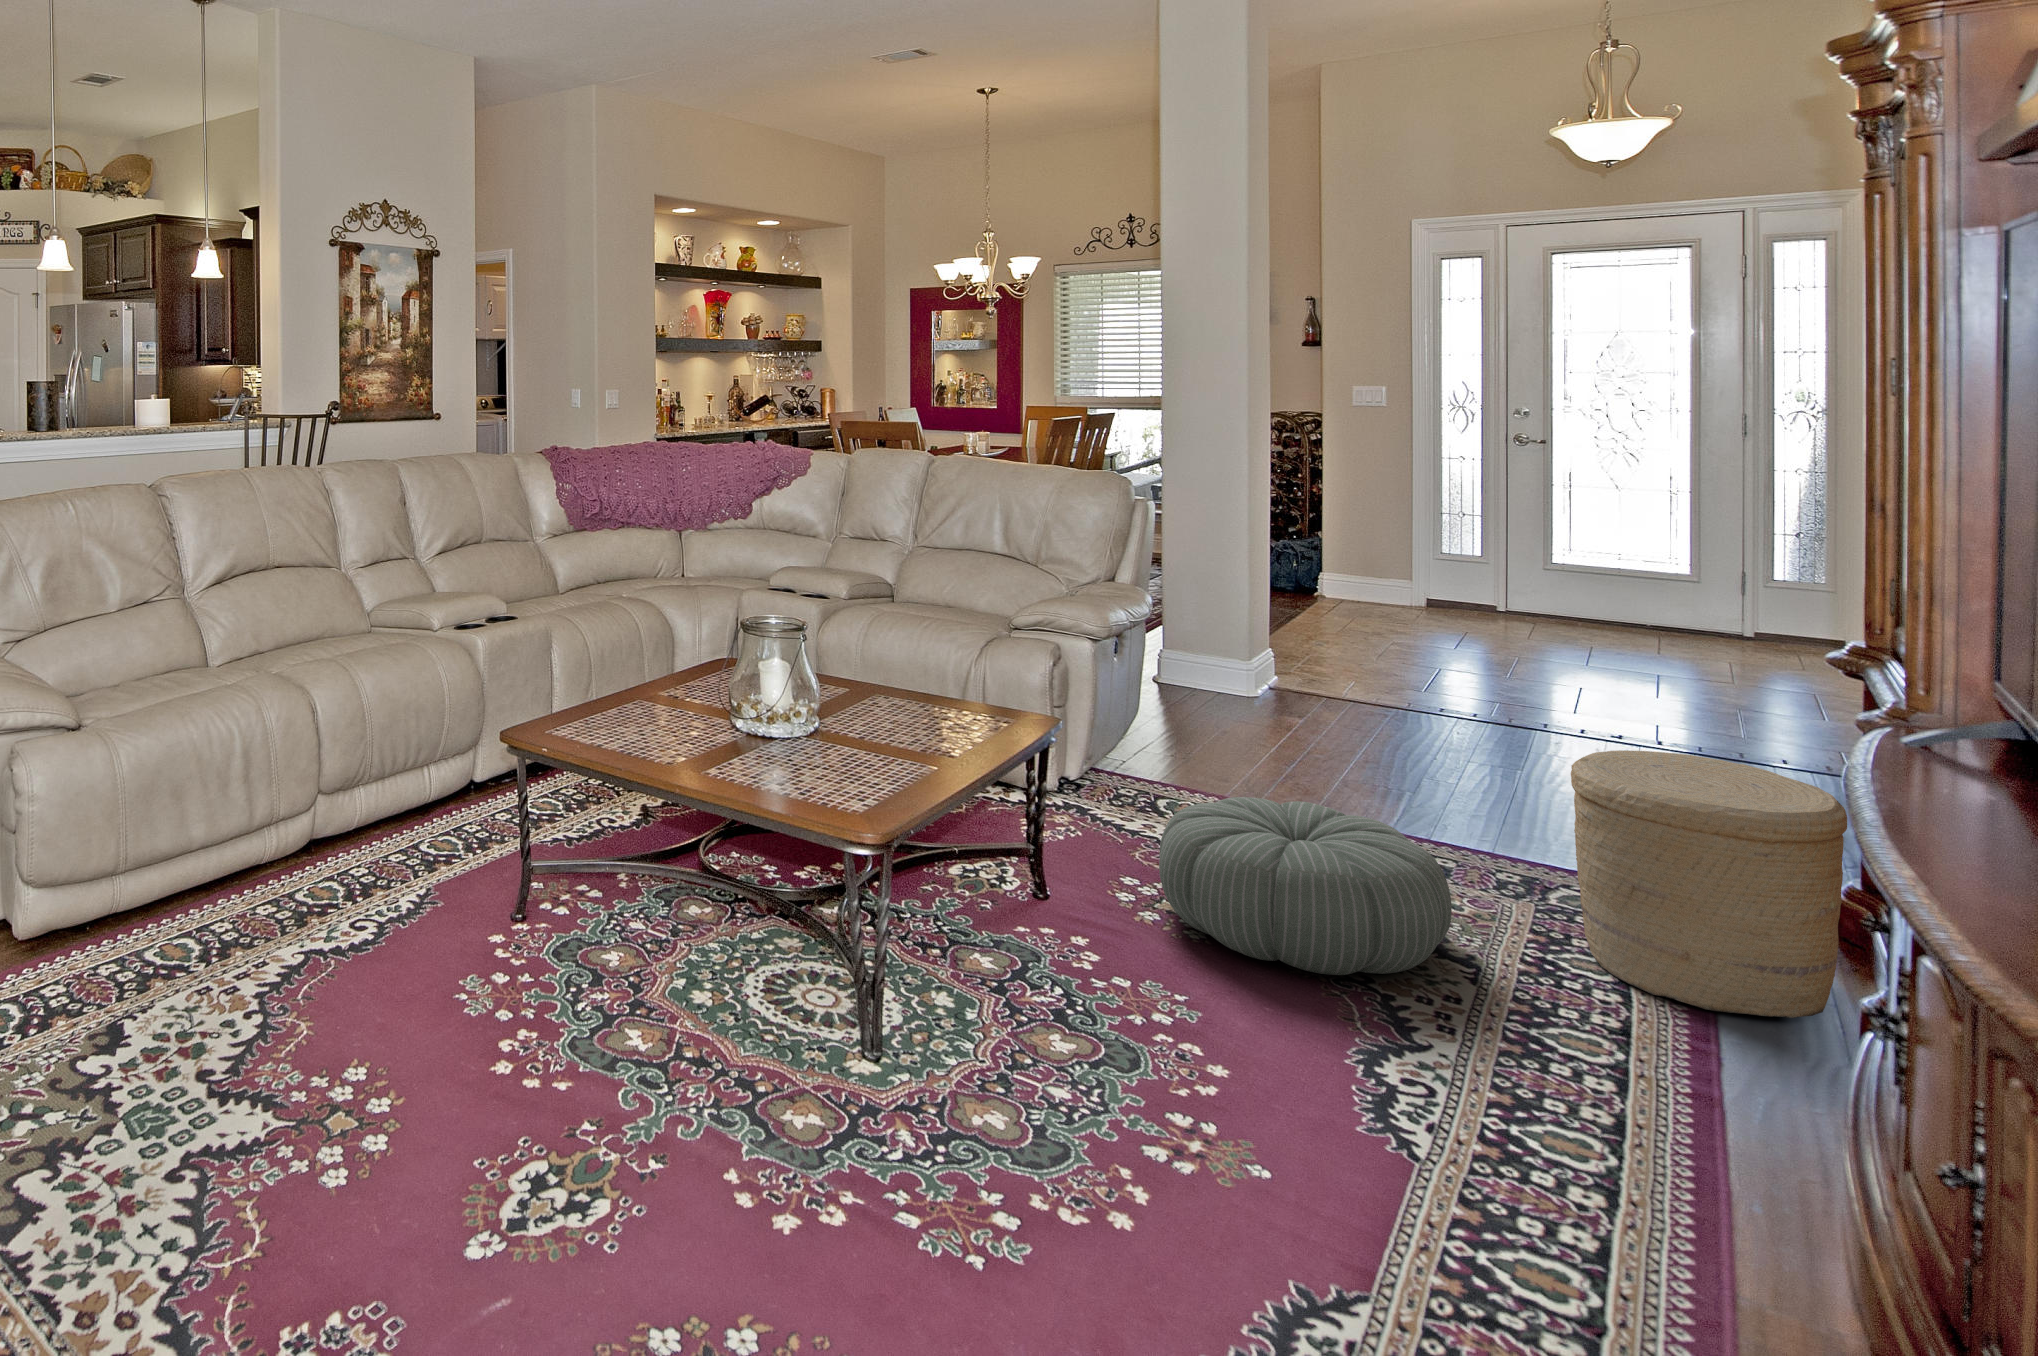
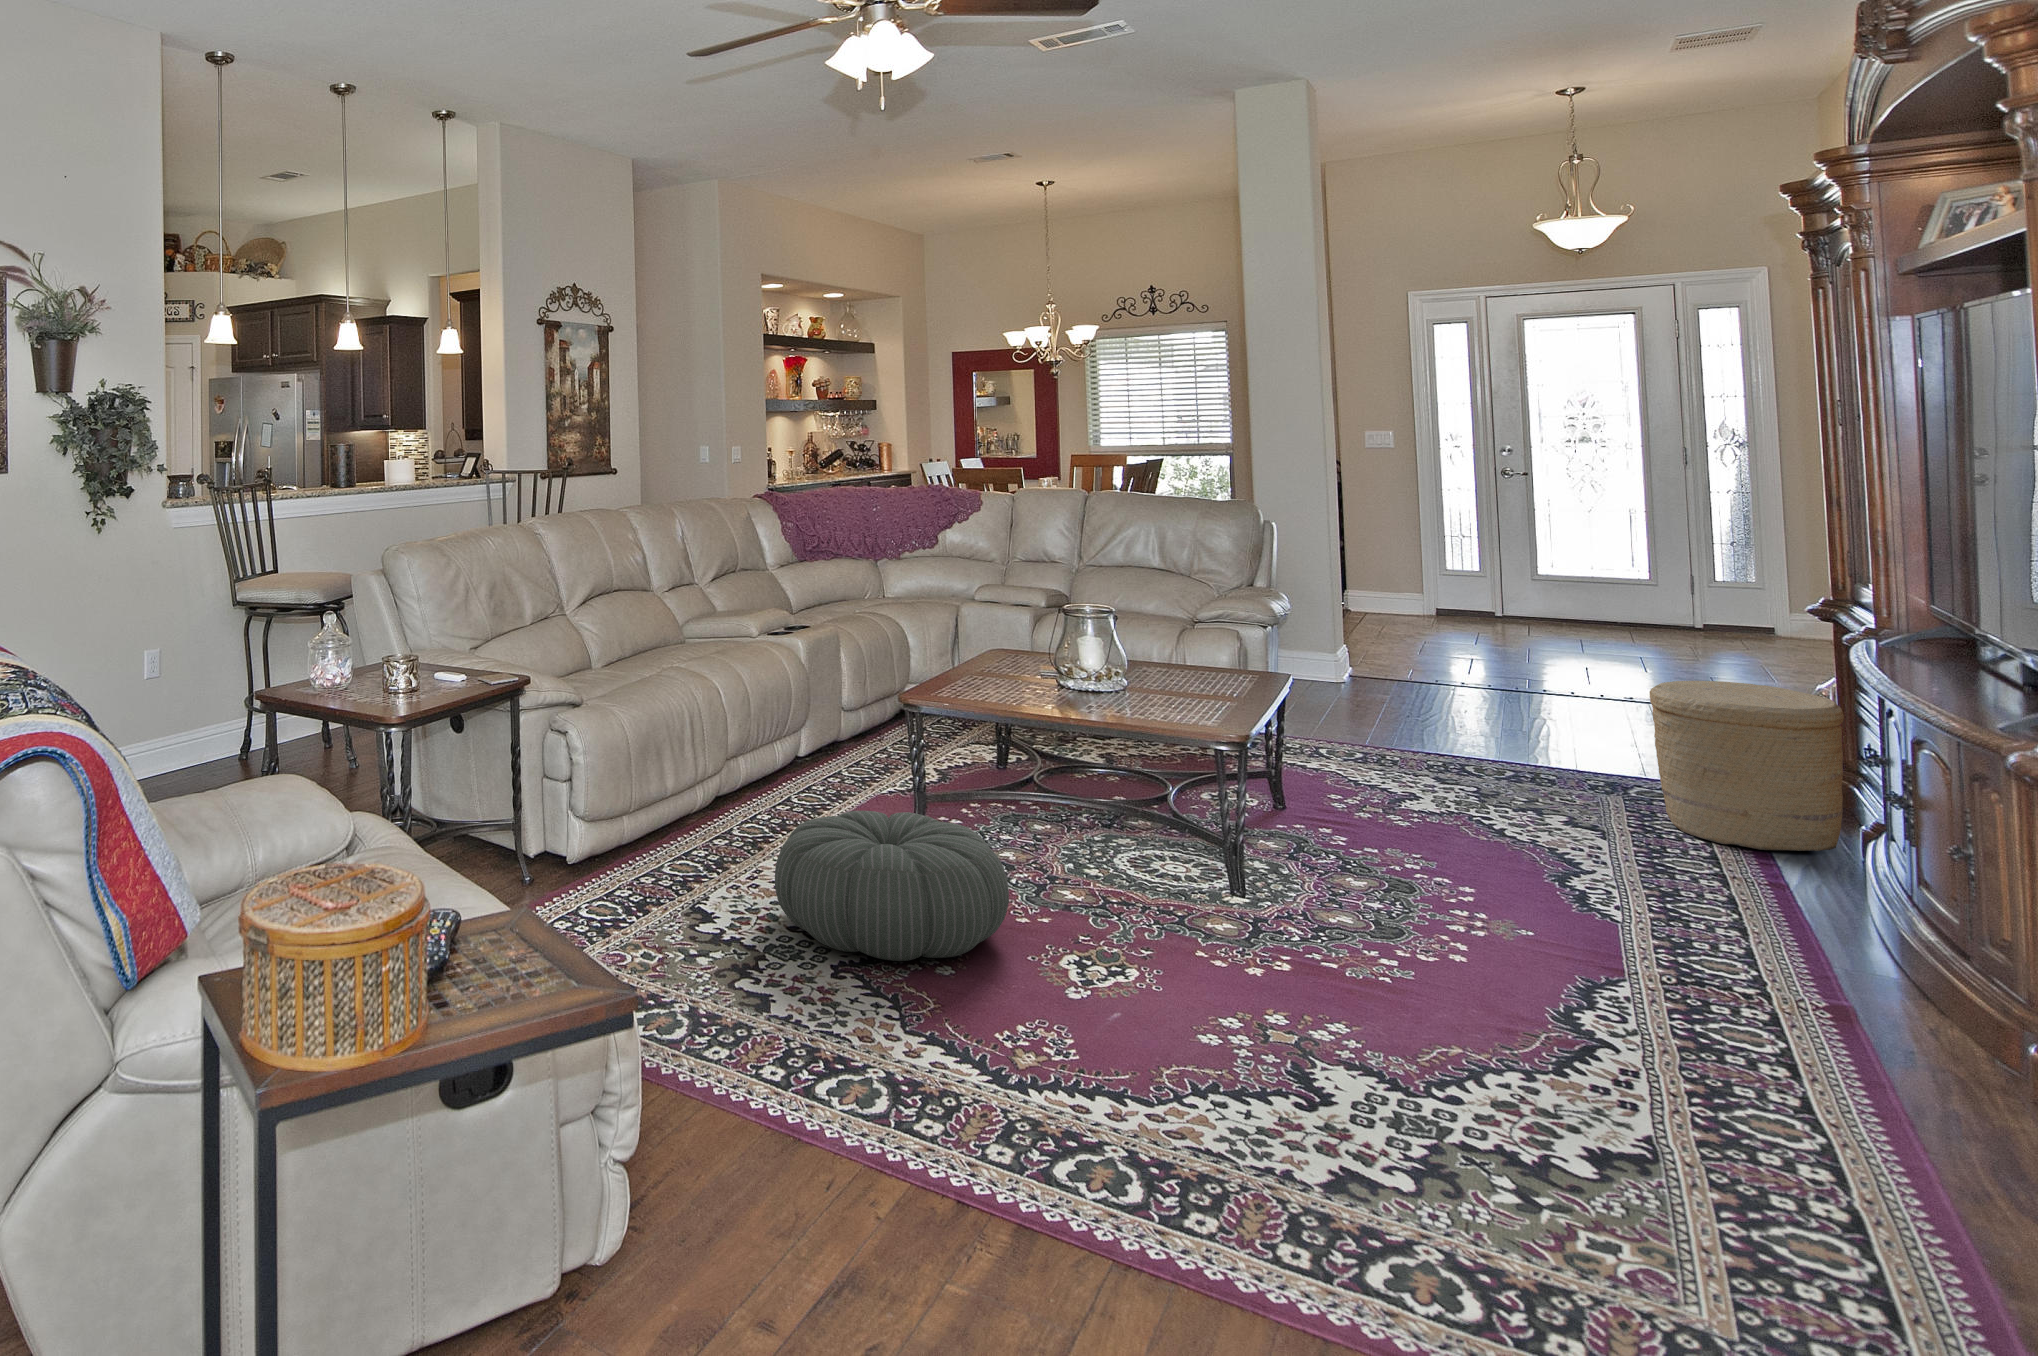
pouf: present [1159,797,1452,975] -> present [775,811,1009,961]

